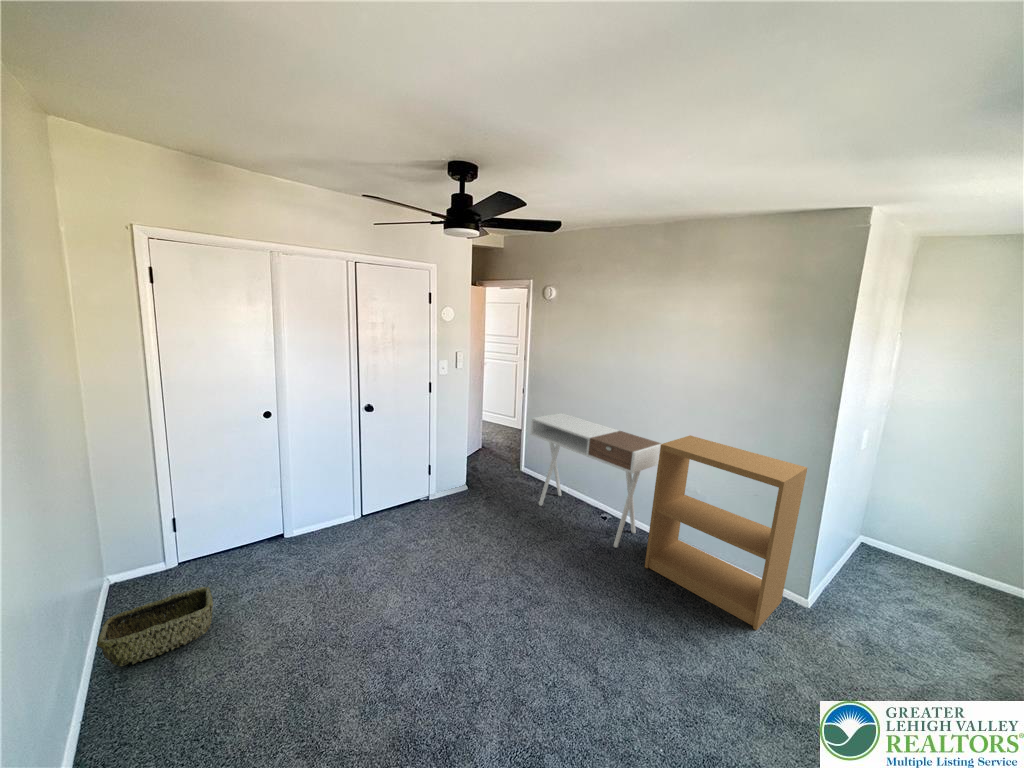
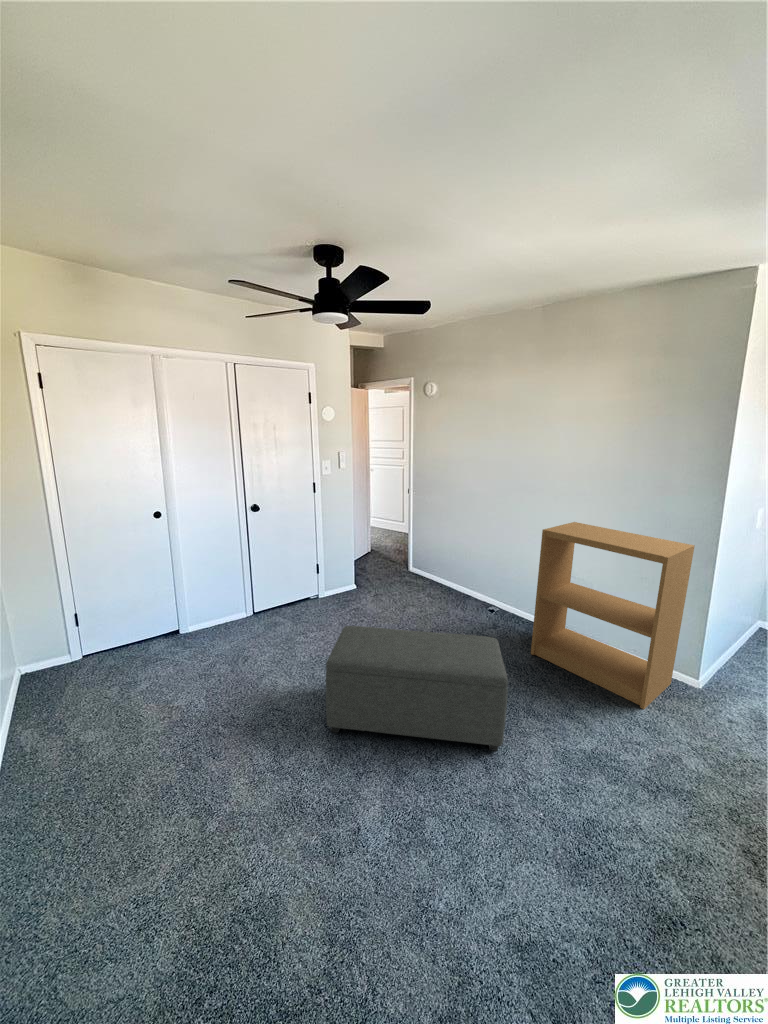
desk: present [531,413,661,547] -> none [415,510,549,637]
ottoman: none [441,541,628,677] -> present [326,626,508,751]
woven basket: present [97,587,213,666] -> none [8,673,113,742]

